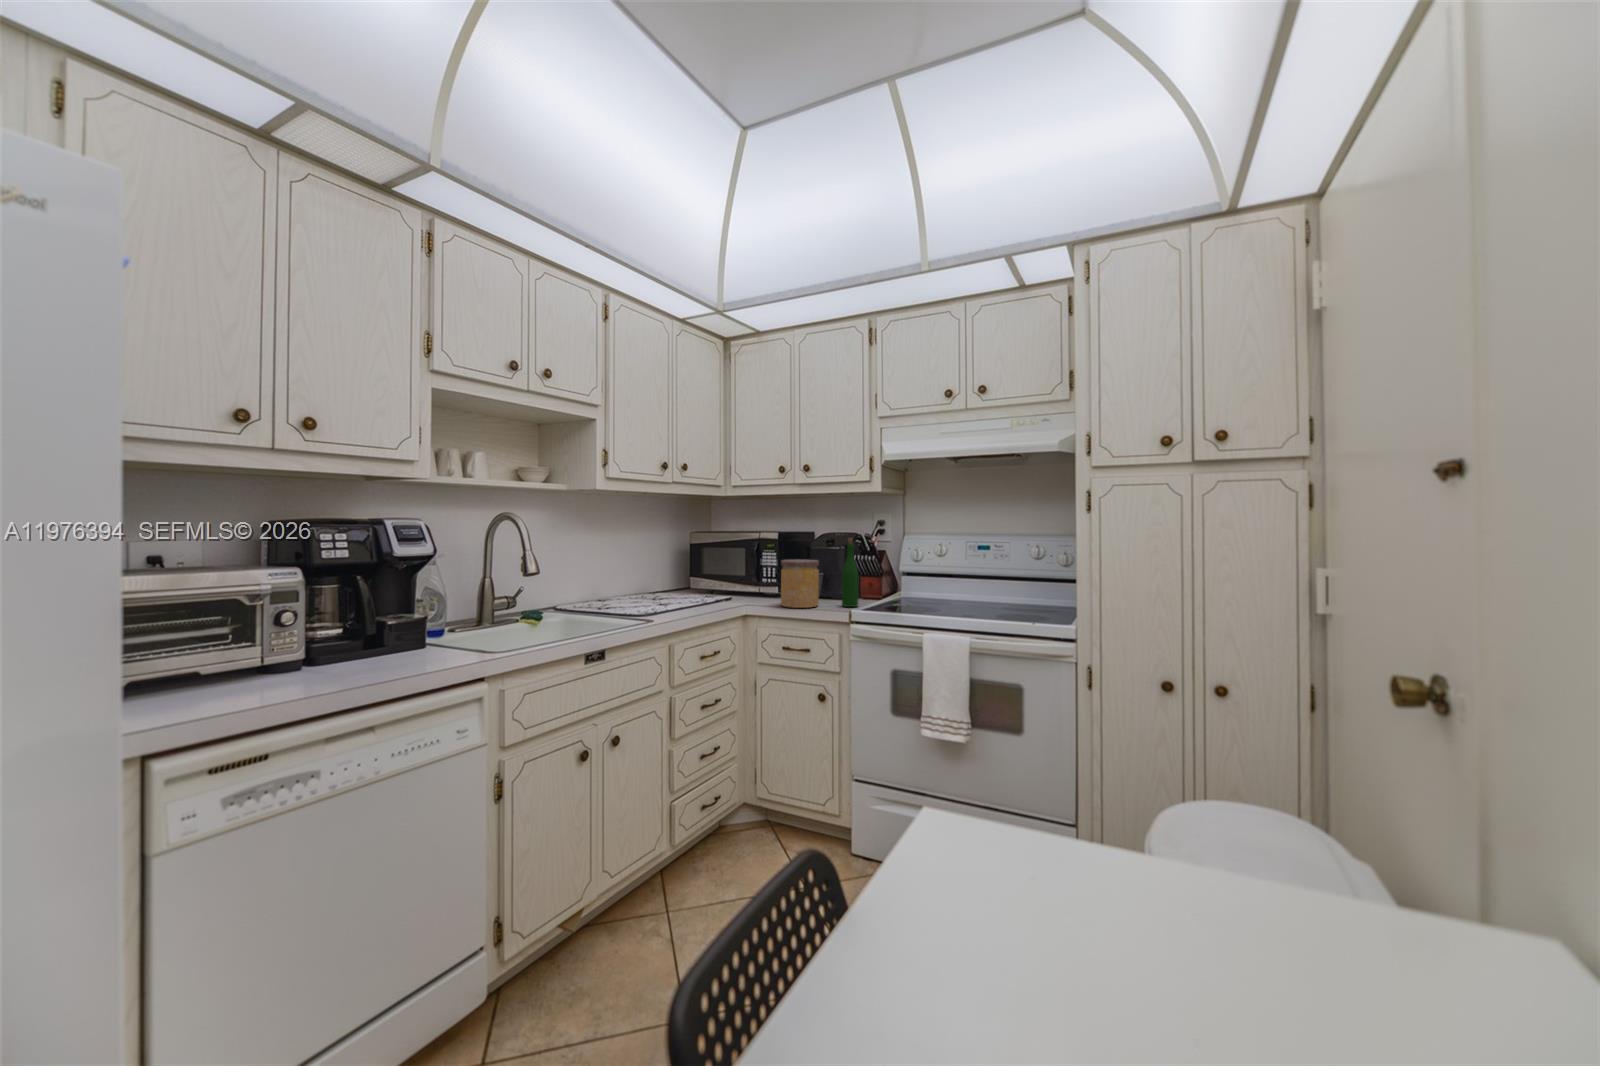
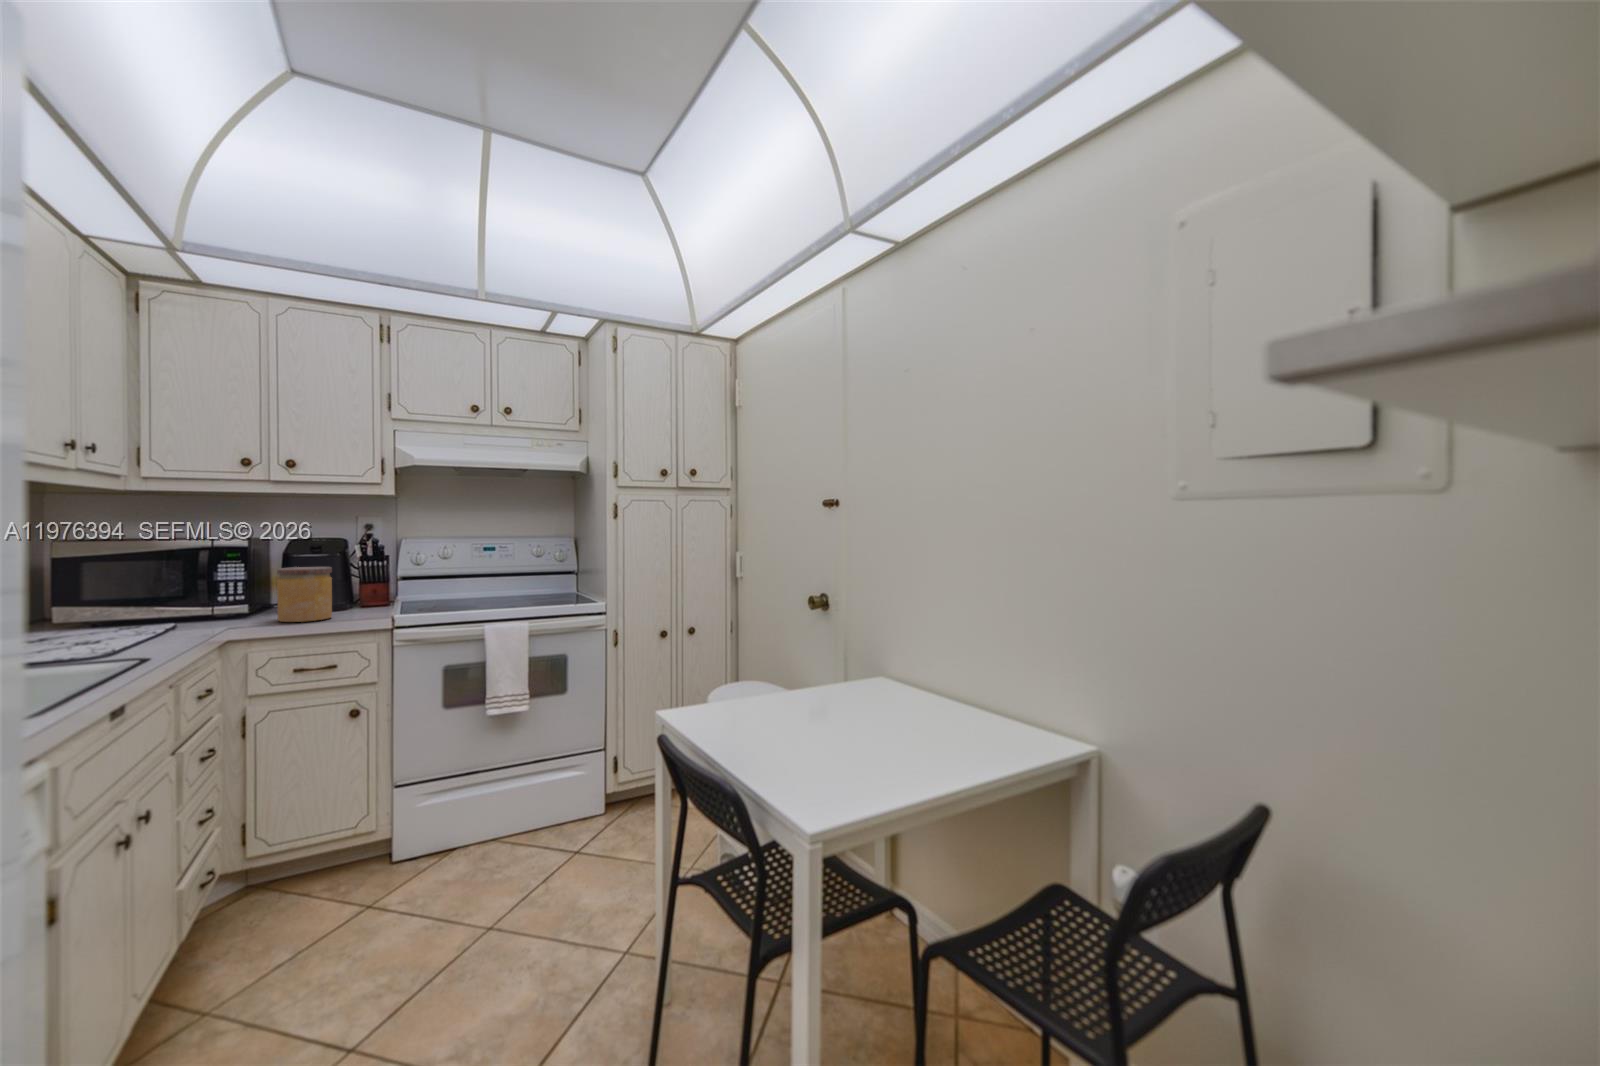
wine bottle: present [842,538,859,607] -> none [358,541,381,614]

